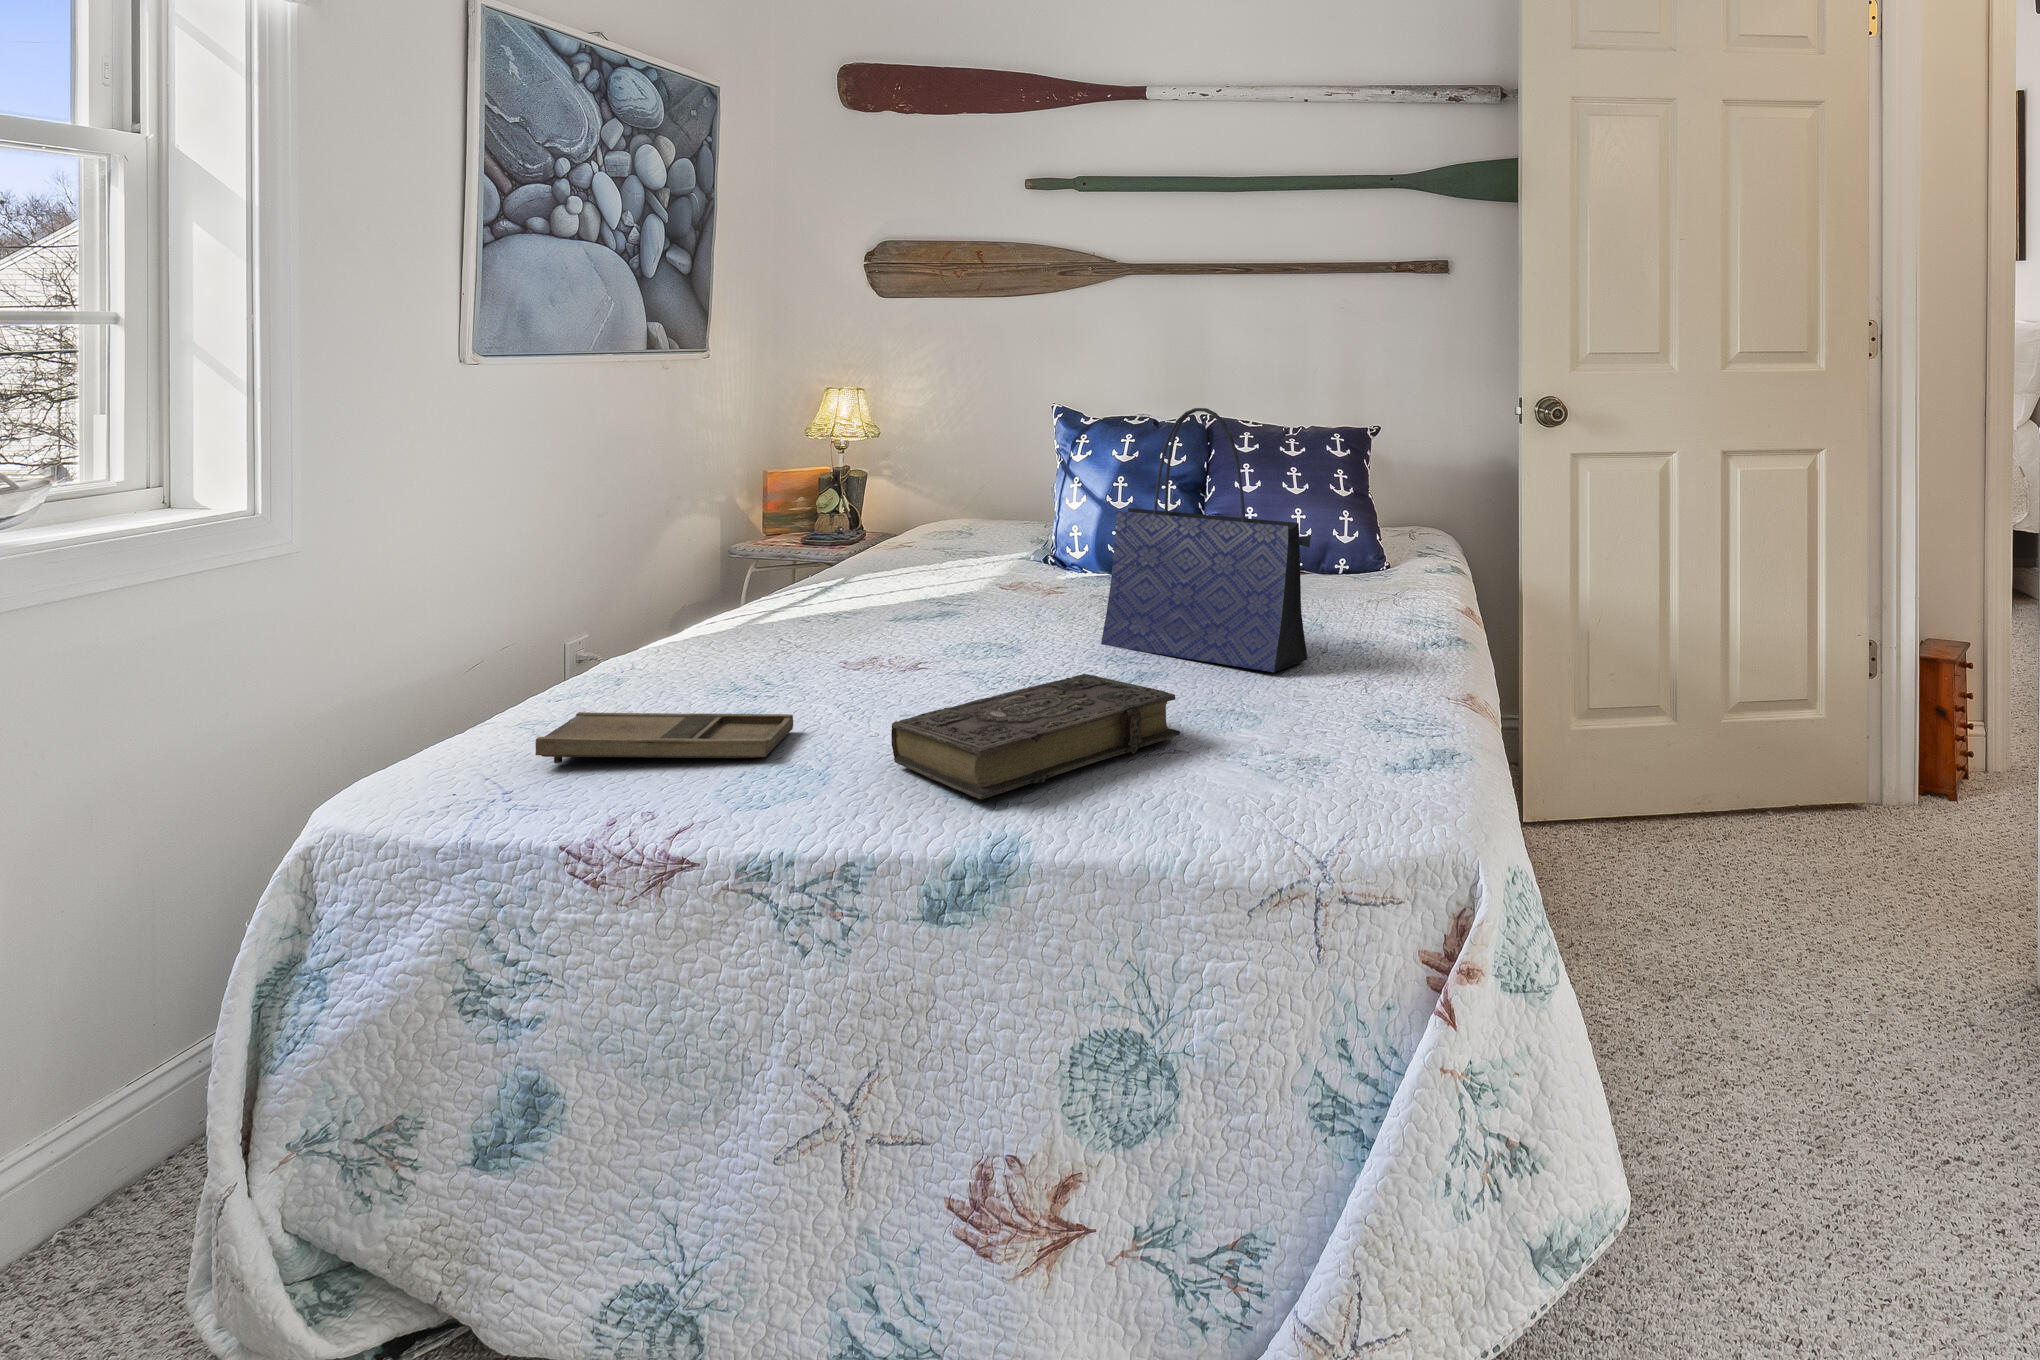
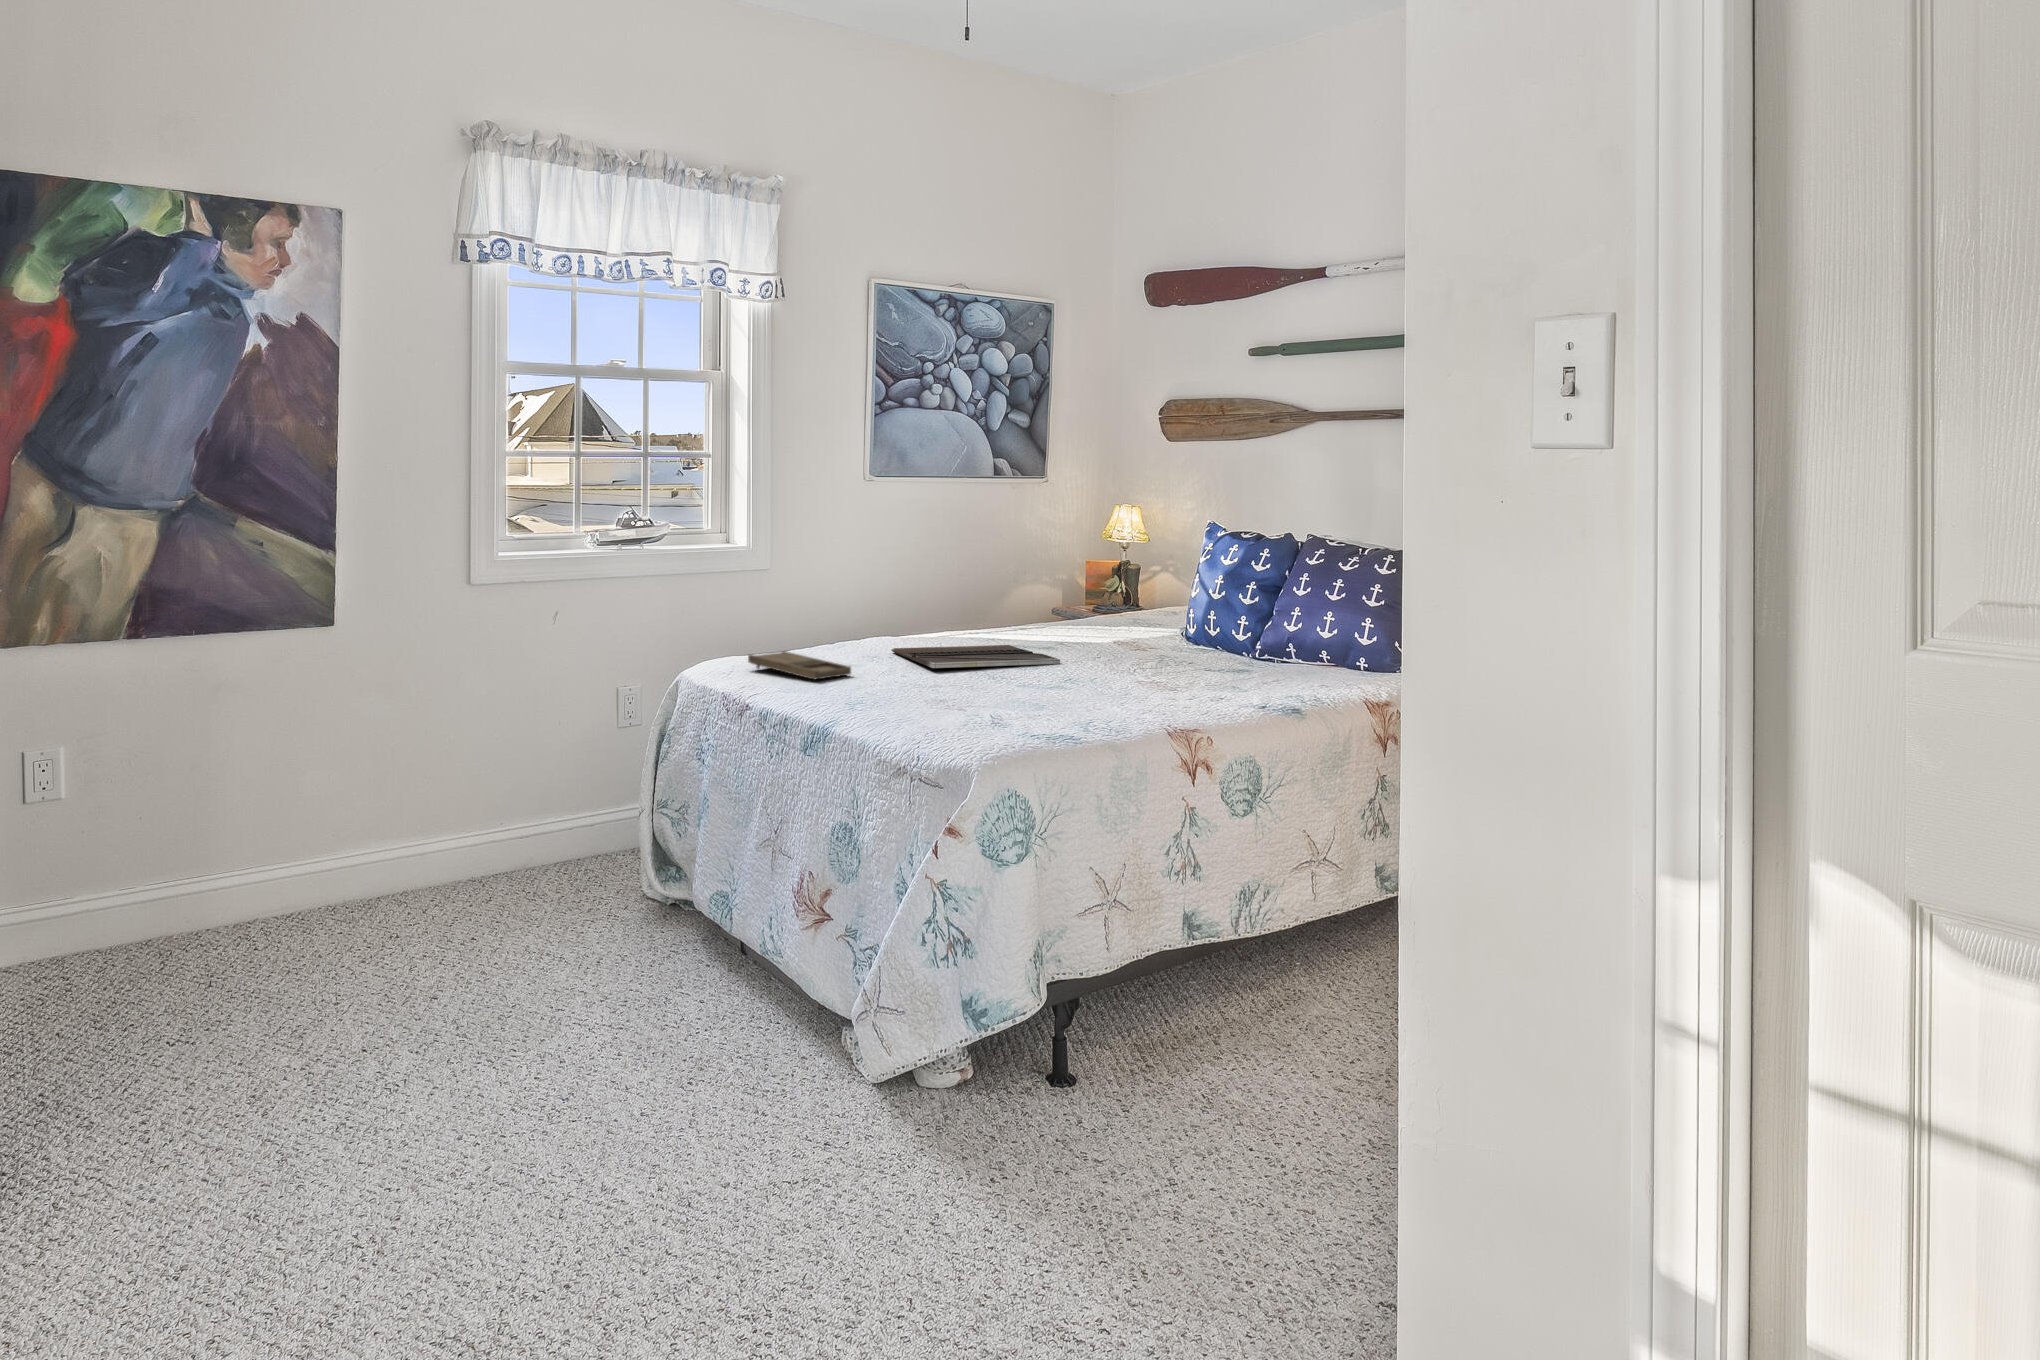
tote bag: present [1101,408,1311,672] -> none [1073,515,1146,695]
laptop: none [722,617,1040,684] -> present [891,645,1060,668]
book: present [891,674,1181,799] -> none [835,668,974,706]

